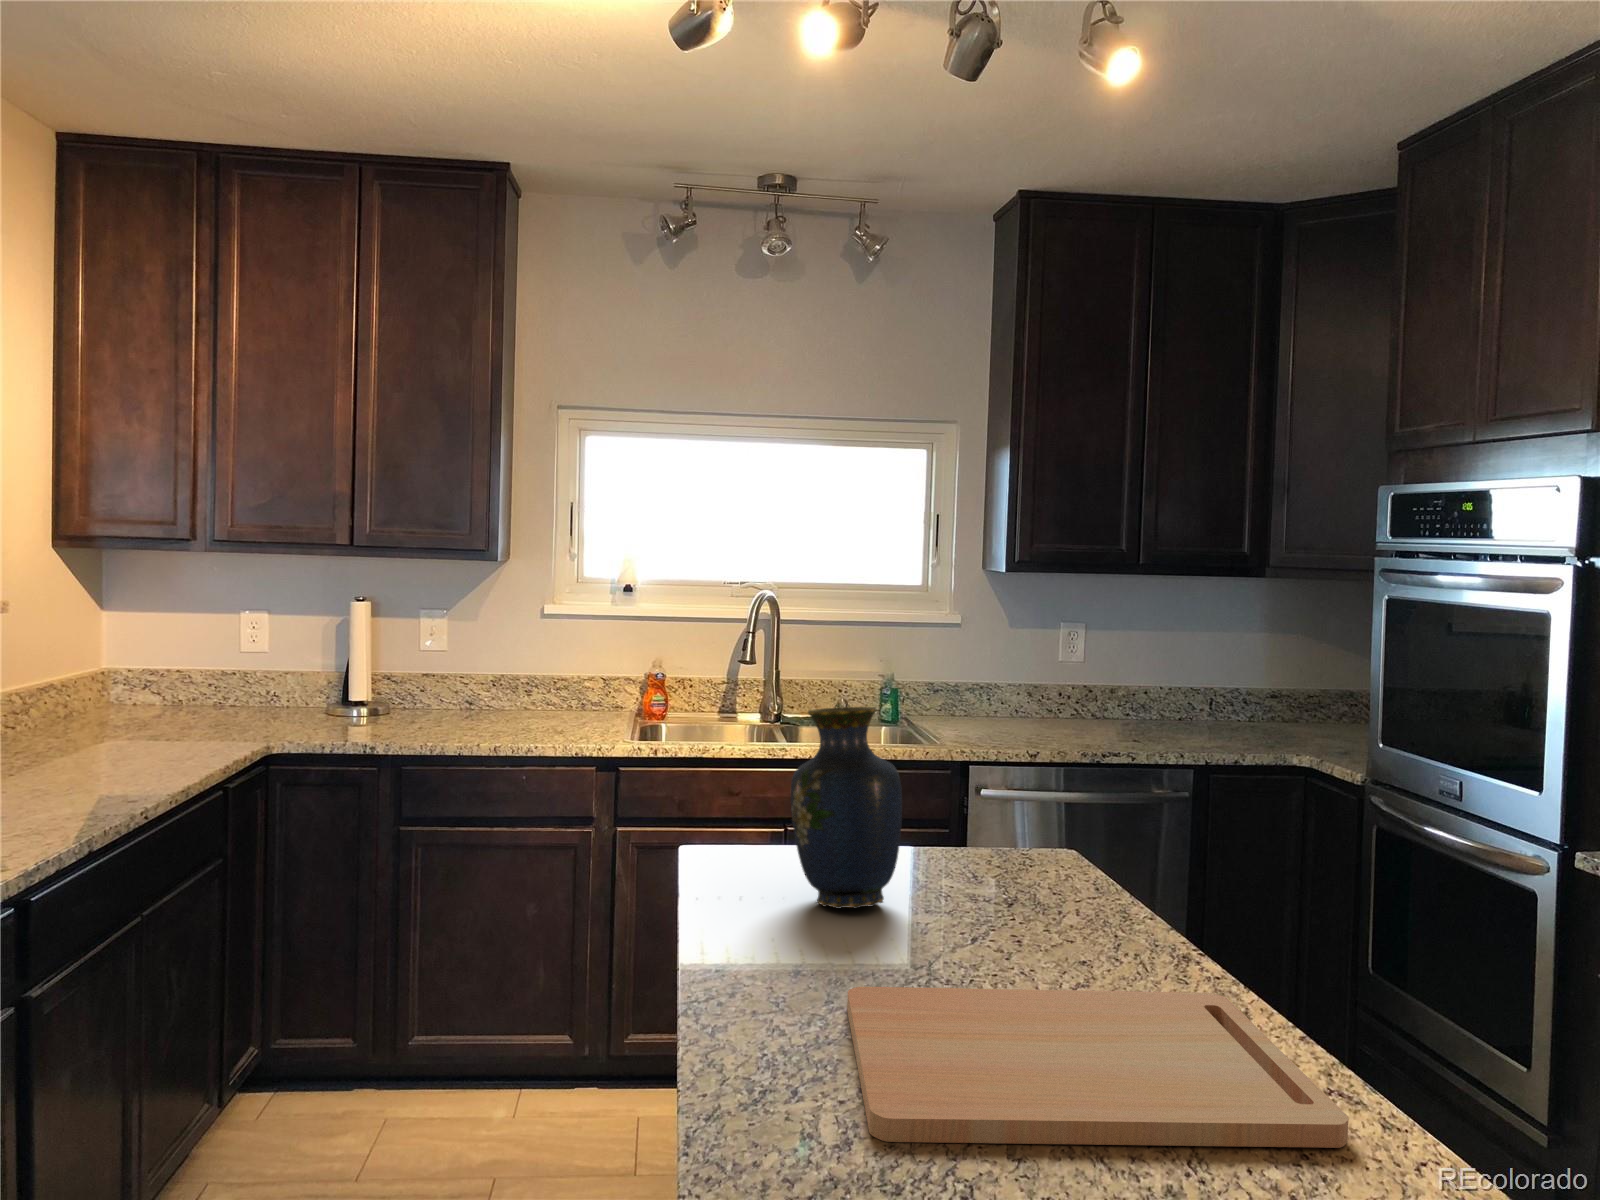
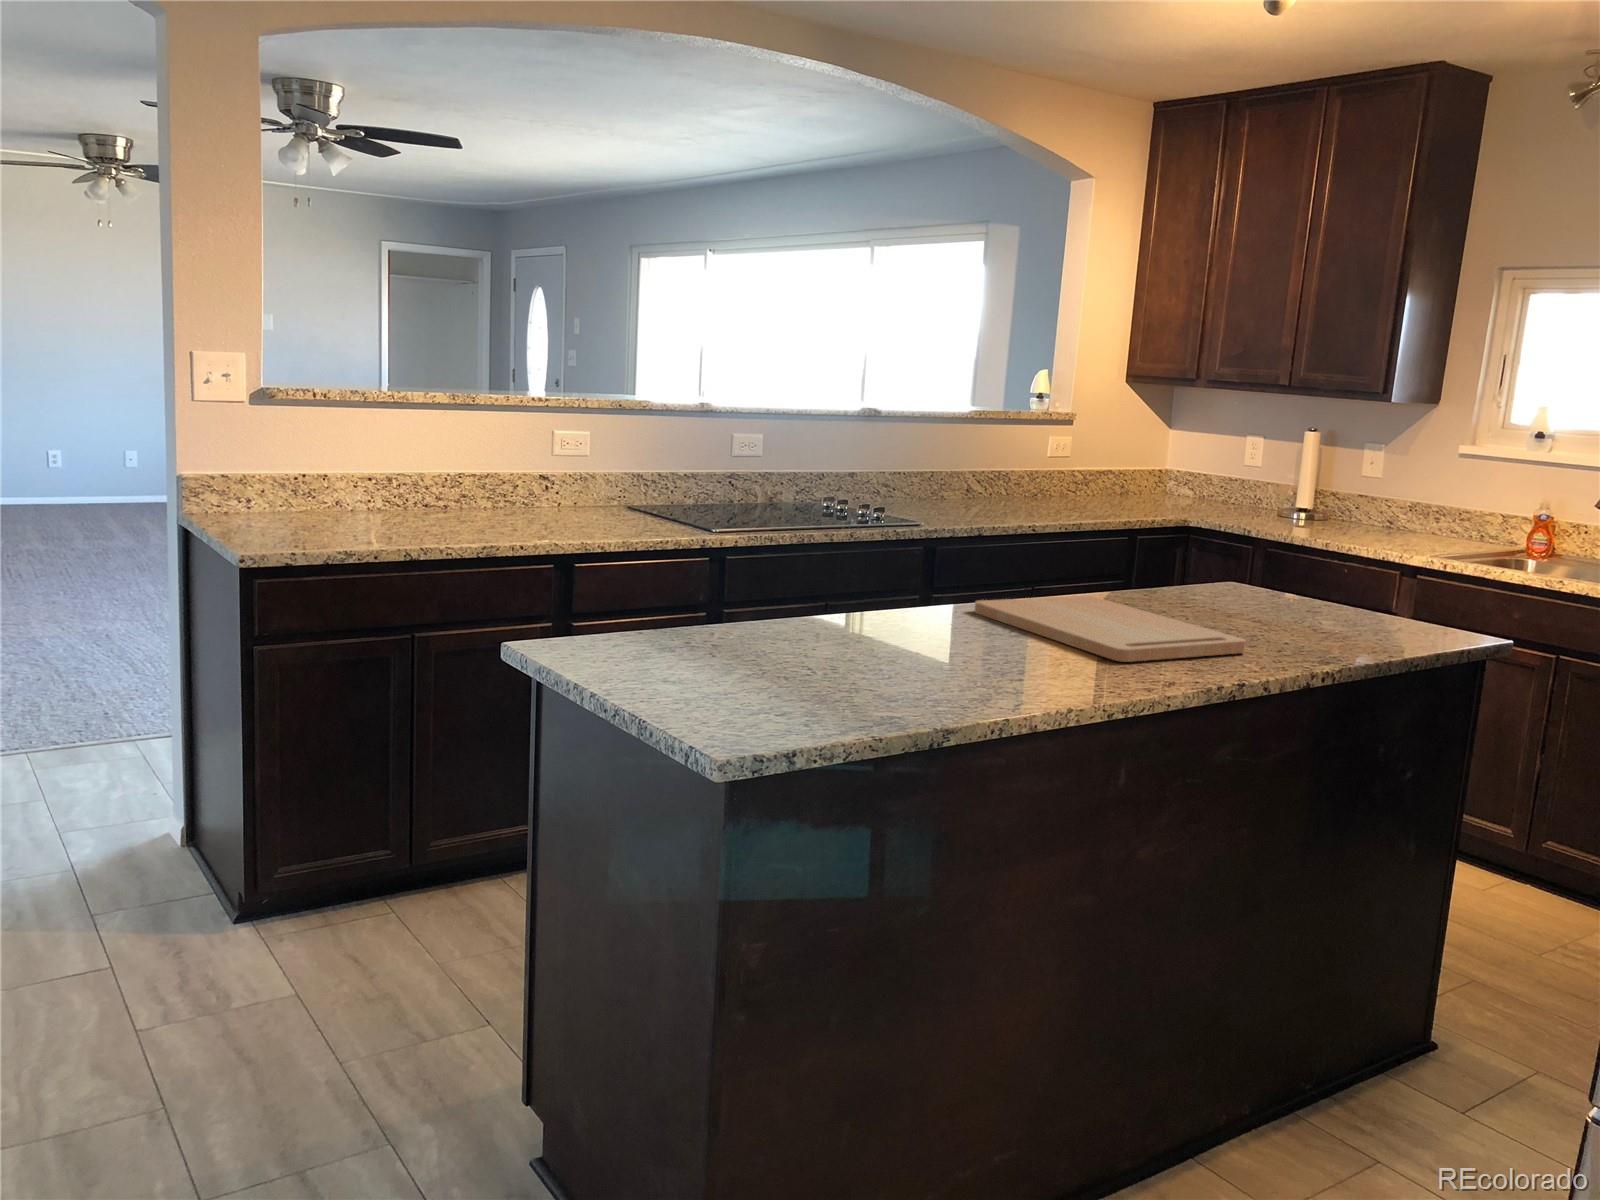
vase: present [790,707,902,909] -> none [1196,468,1277,601]

